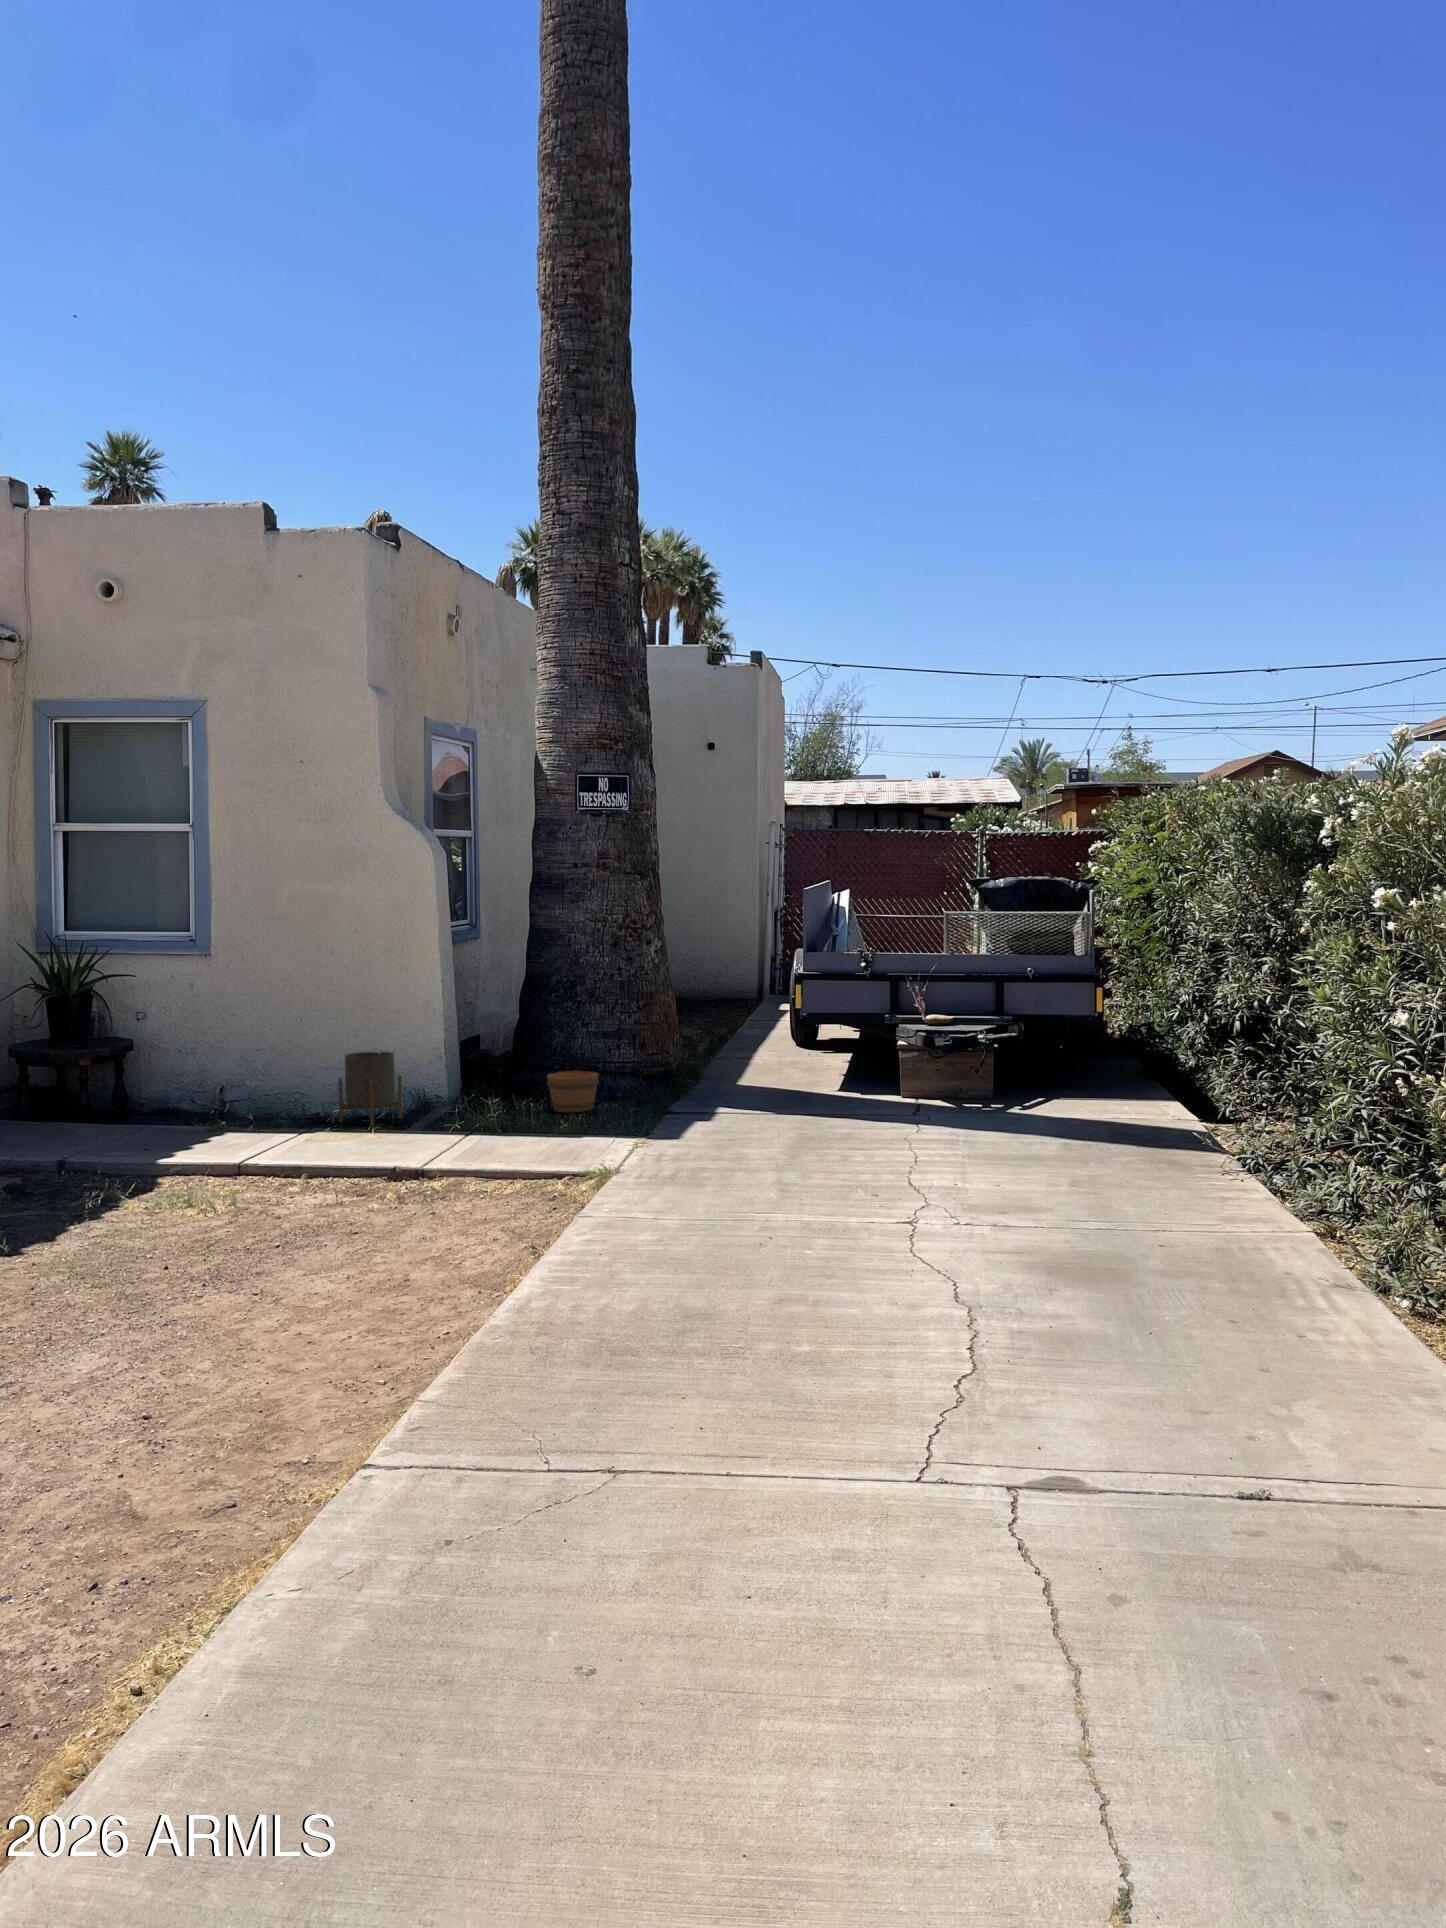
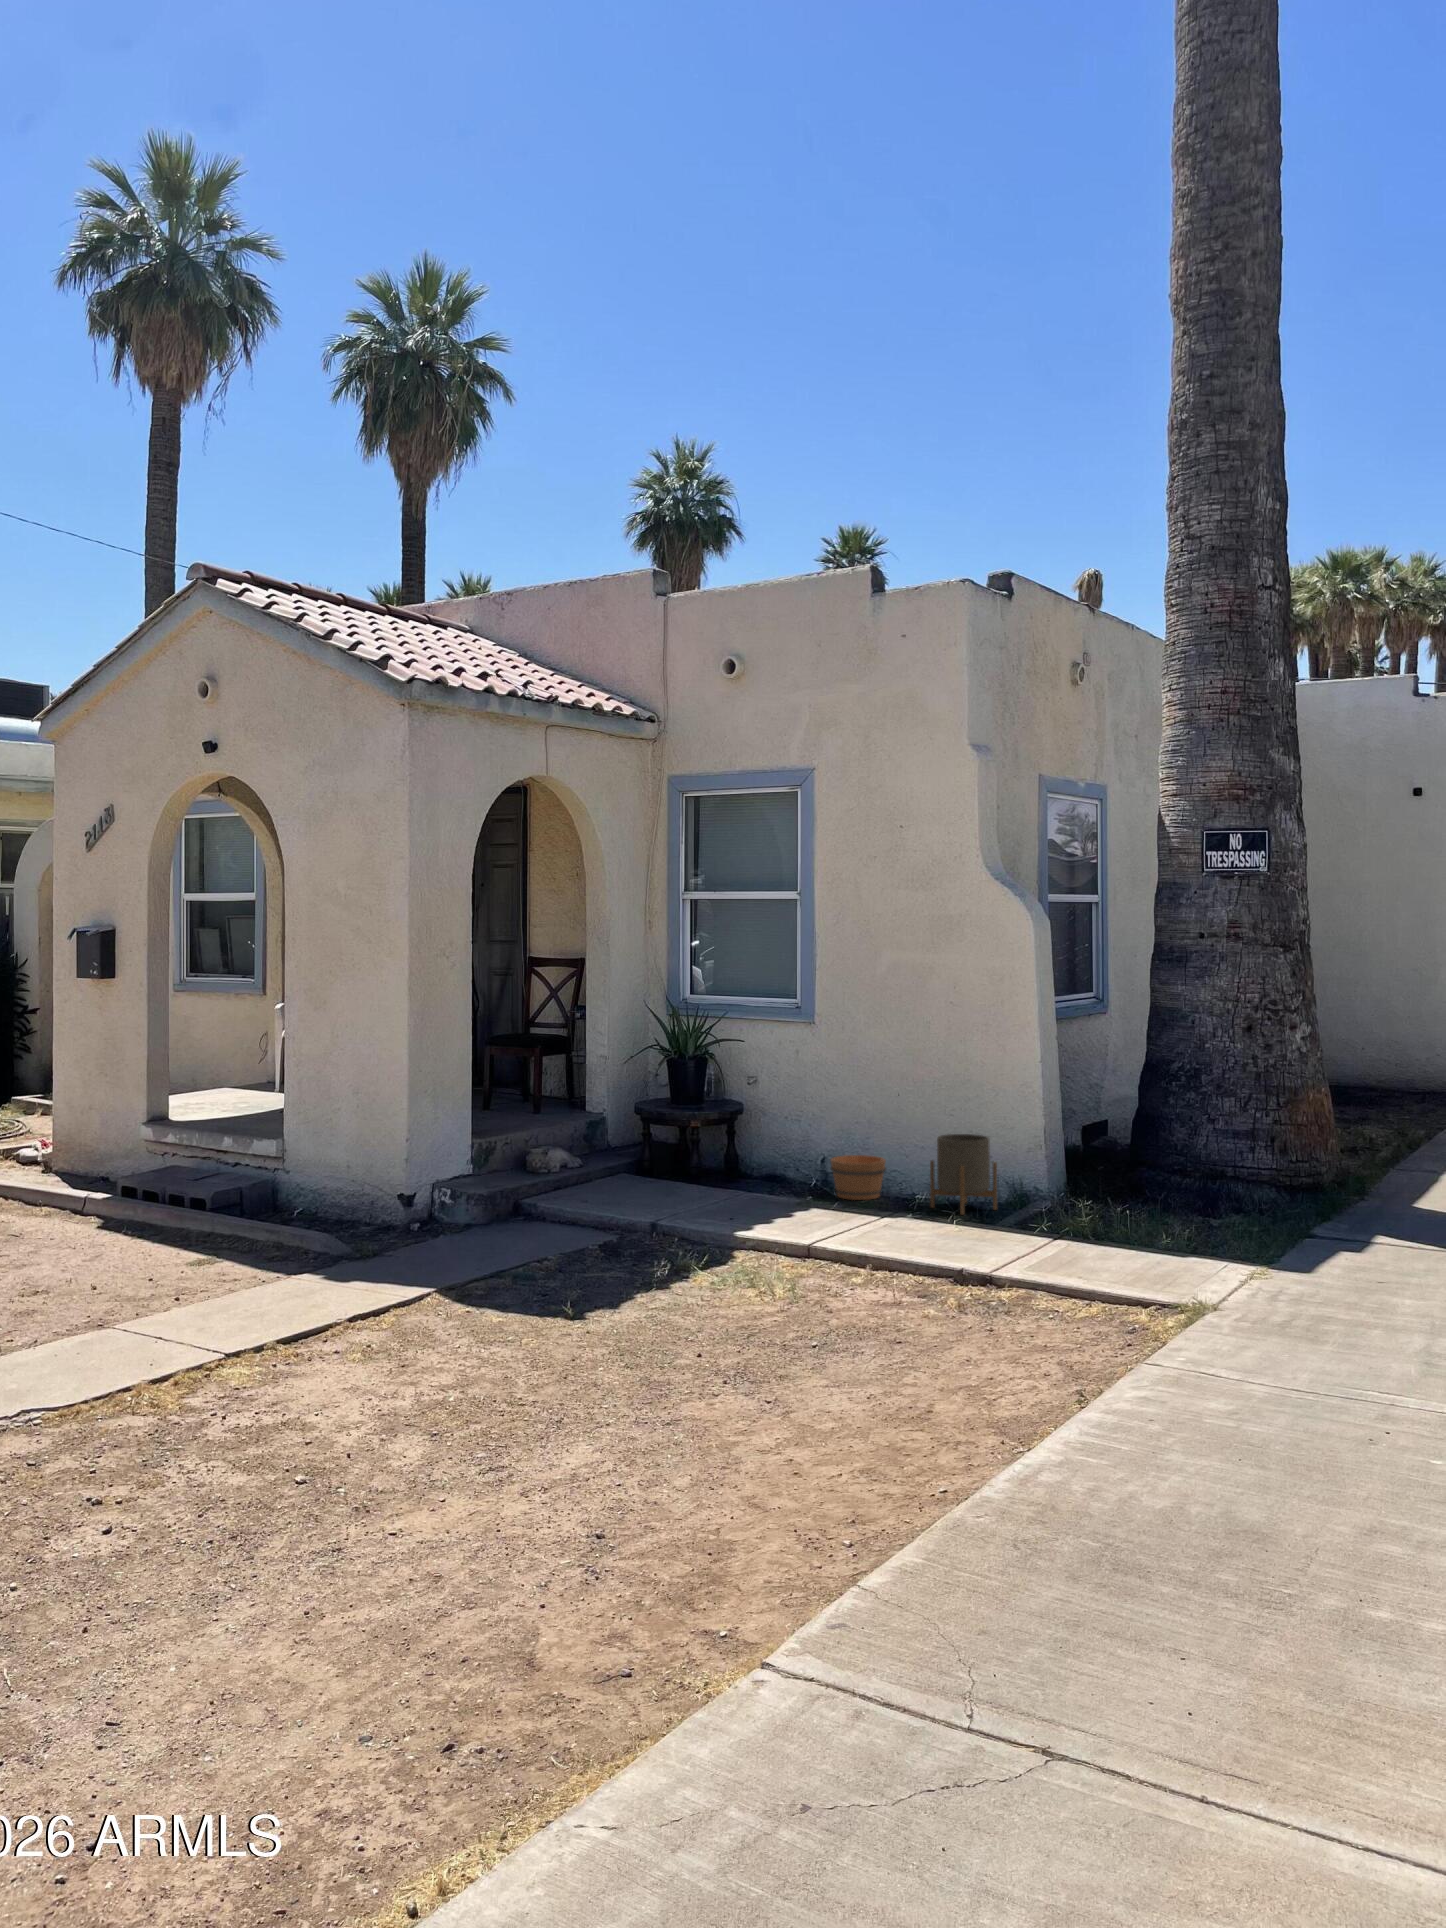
bucket: present [547,1071,599,1112] -> present [830,1155,886,1200]

